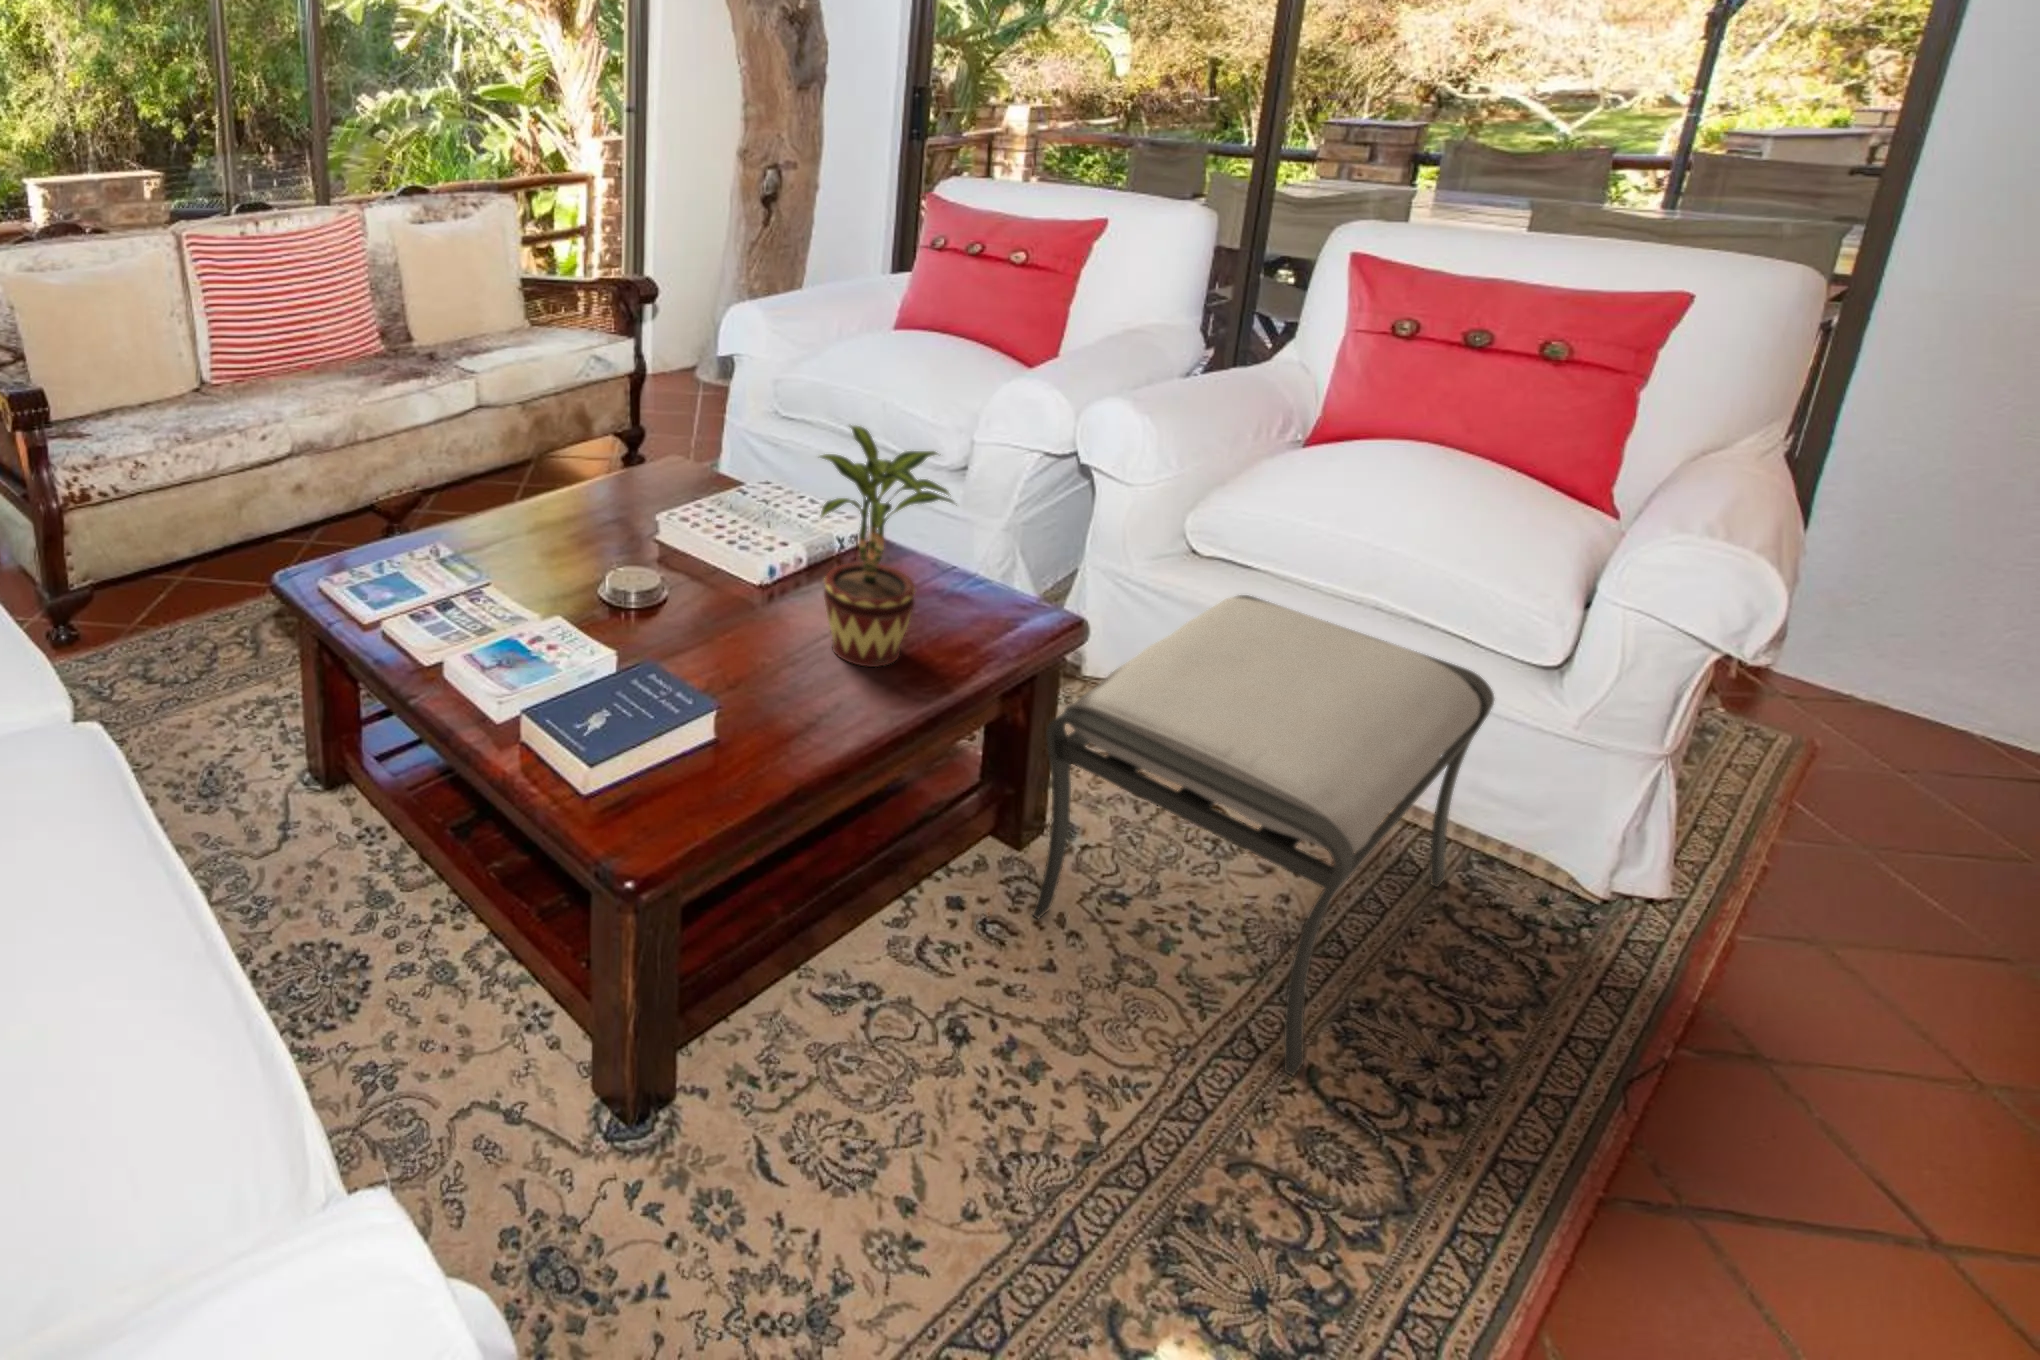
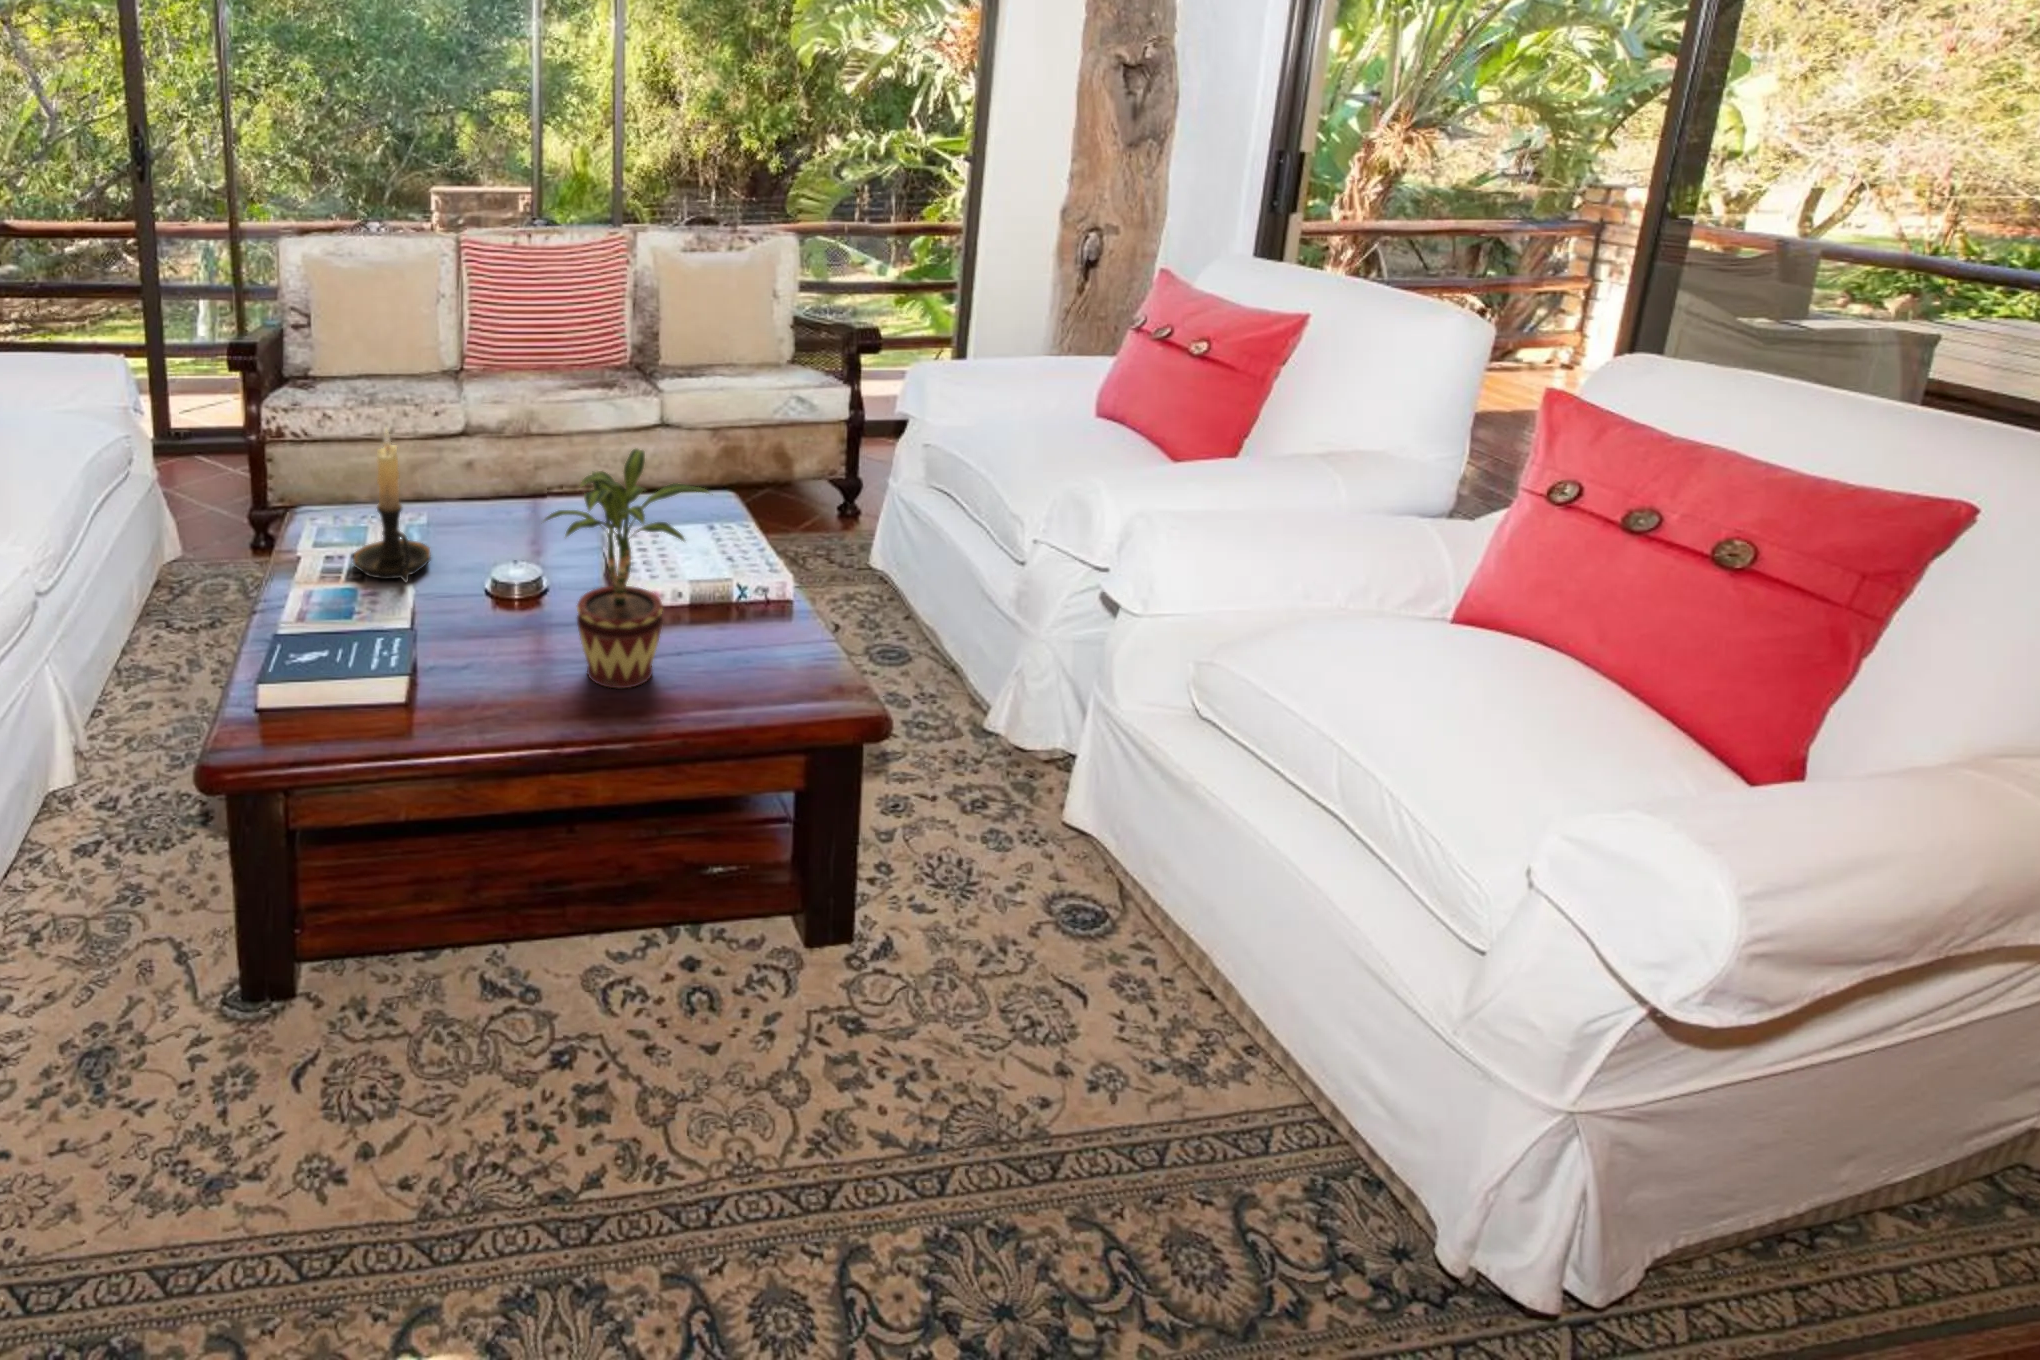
candle holder: none [469,454,572,625] -> present [353,429,431,582]
ottoman: present [1033,595,1494,1075] -> none [748,745,1326,1241]

